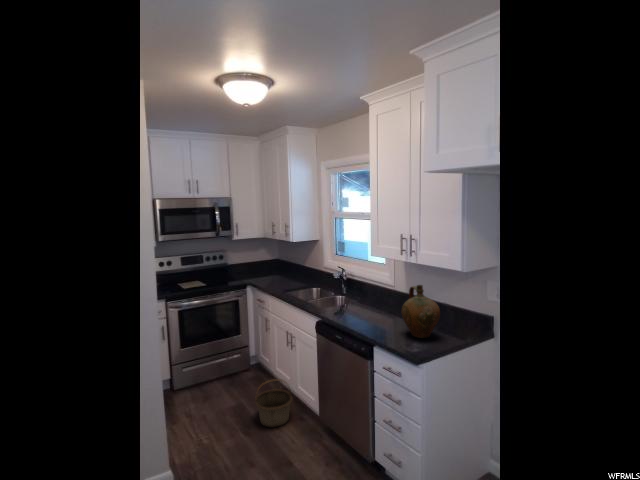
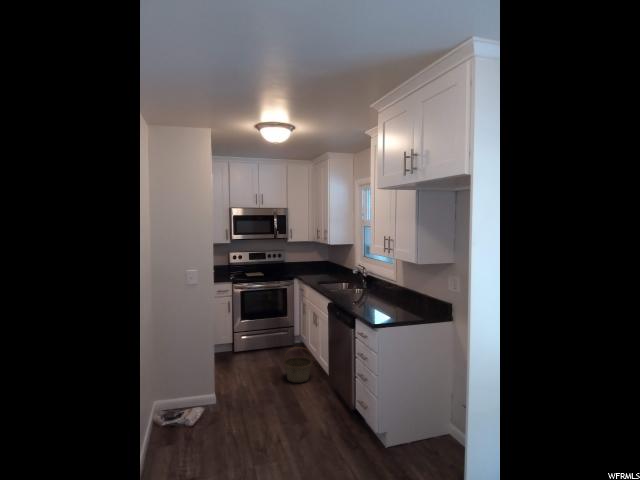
ceramic jug: present [401,285,440,338] -> none [382,276,410,317]

